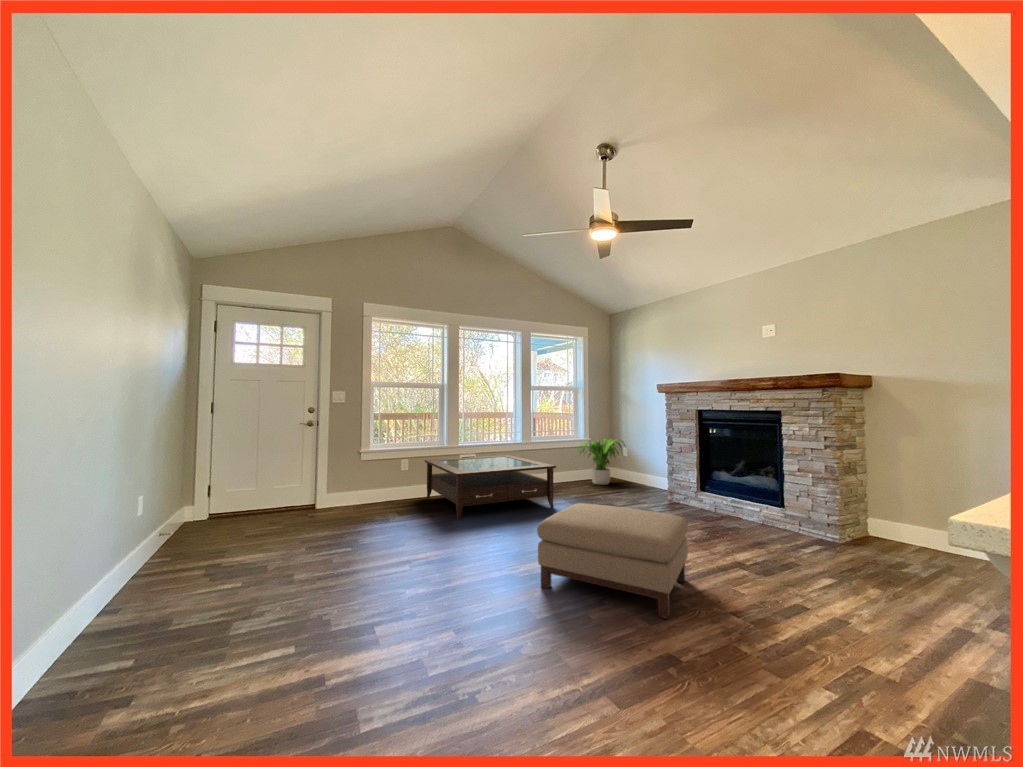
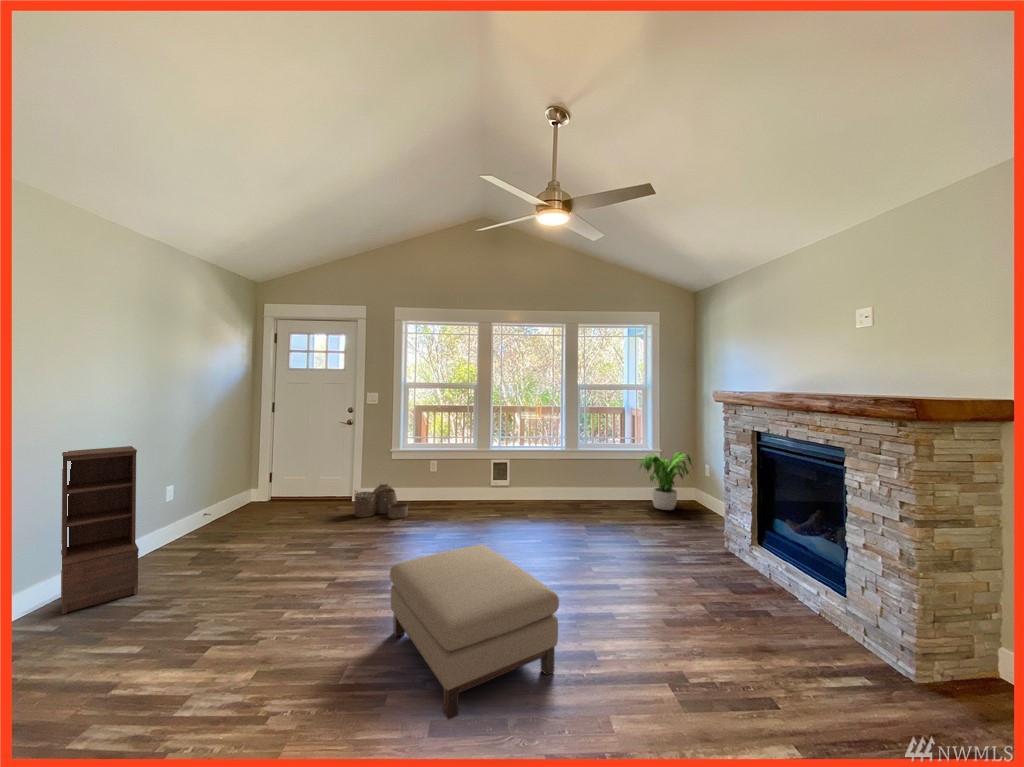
bookshelf: none [58,437,200,663] -> present [61,446,139,614]
coffee table: present [425,455,556,520] -> none [439,463,561,532]
woven basket: none [342,485,403,521] -> present [354,484,408,519]

